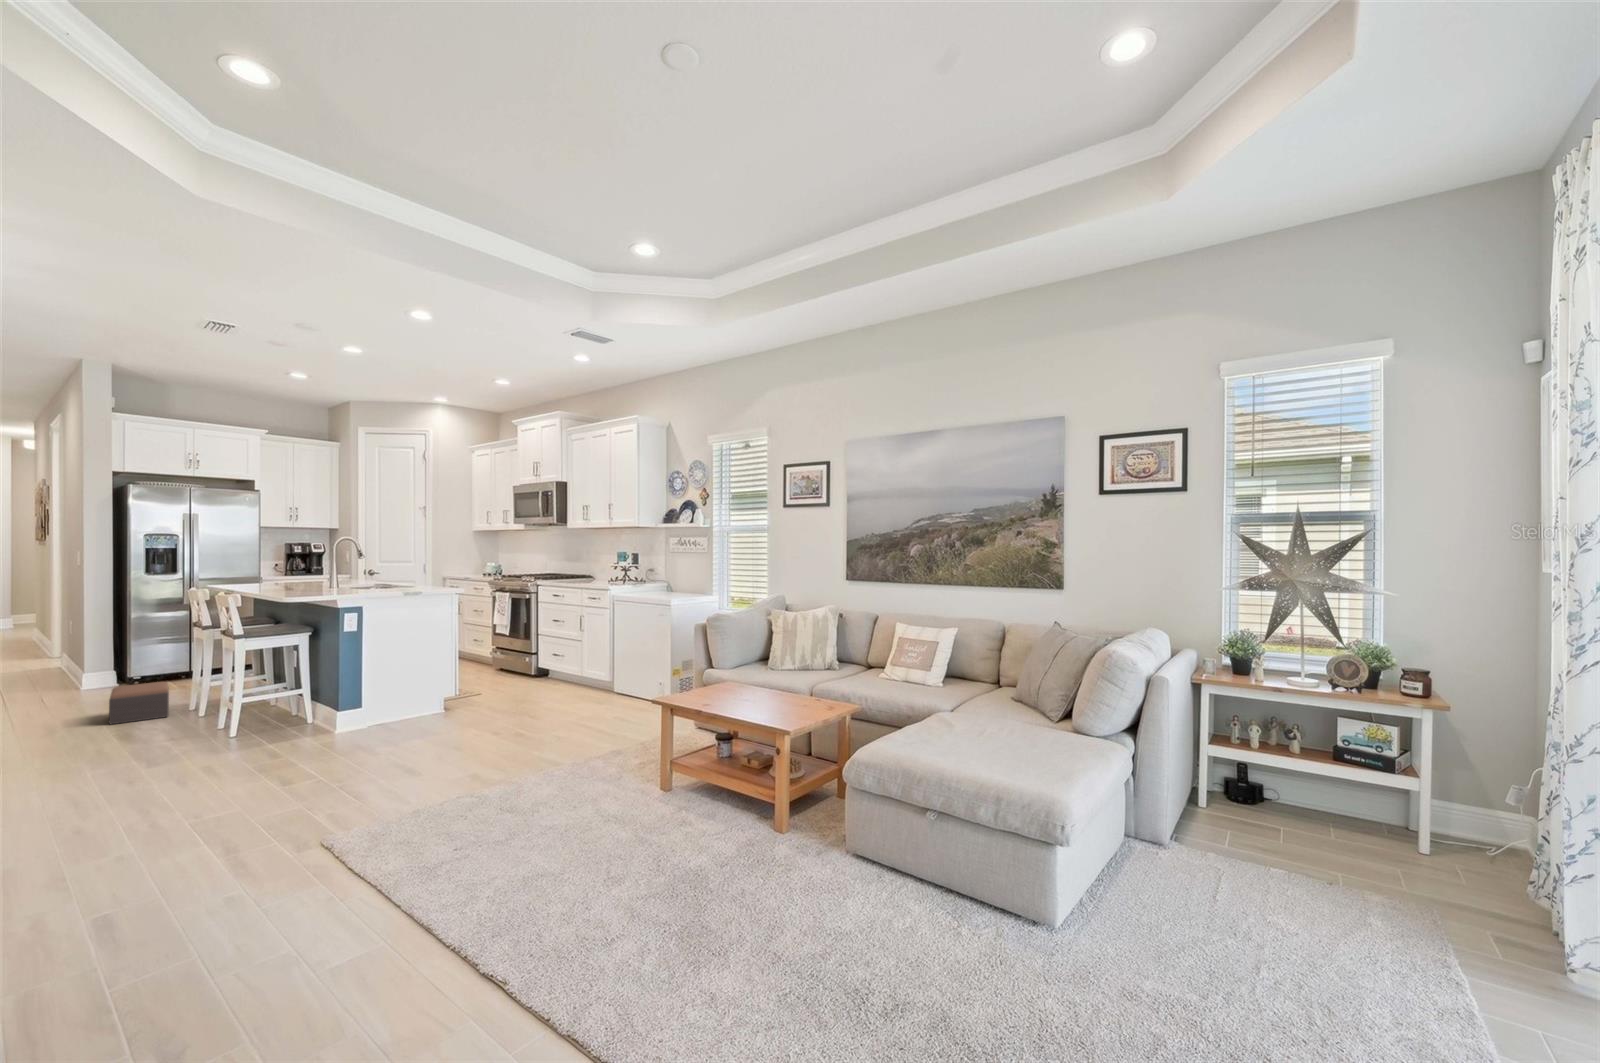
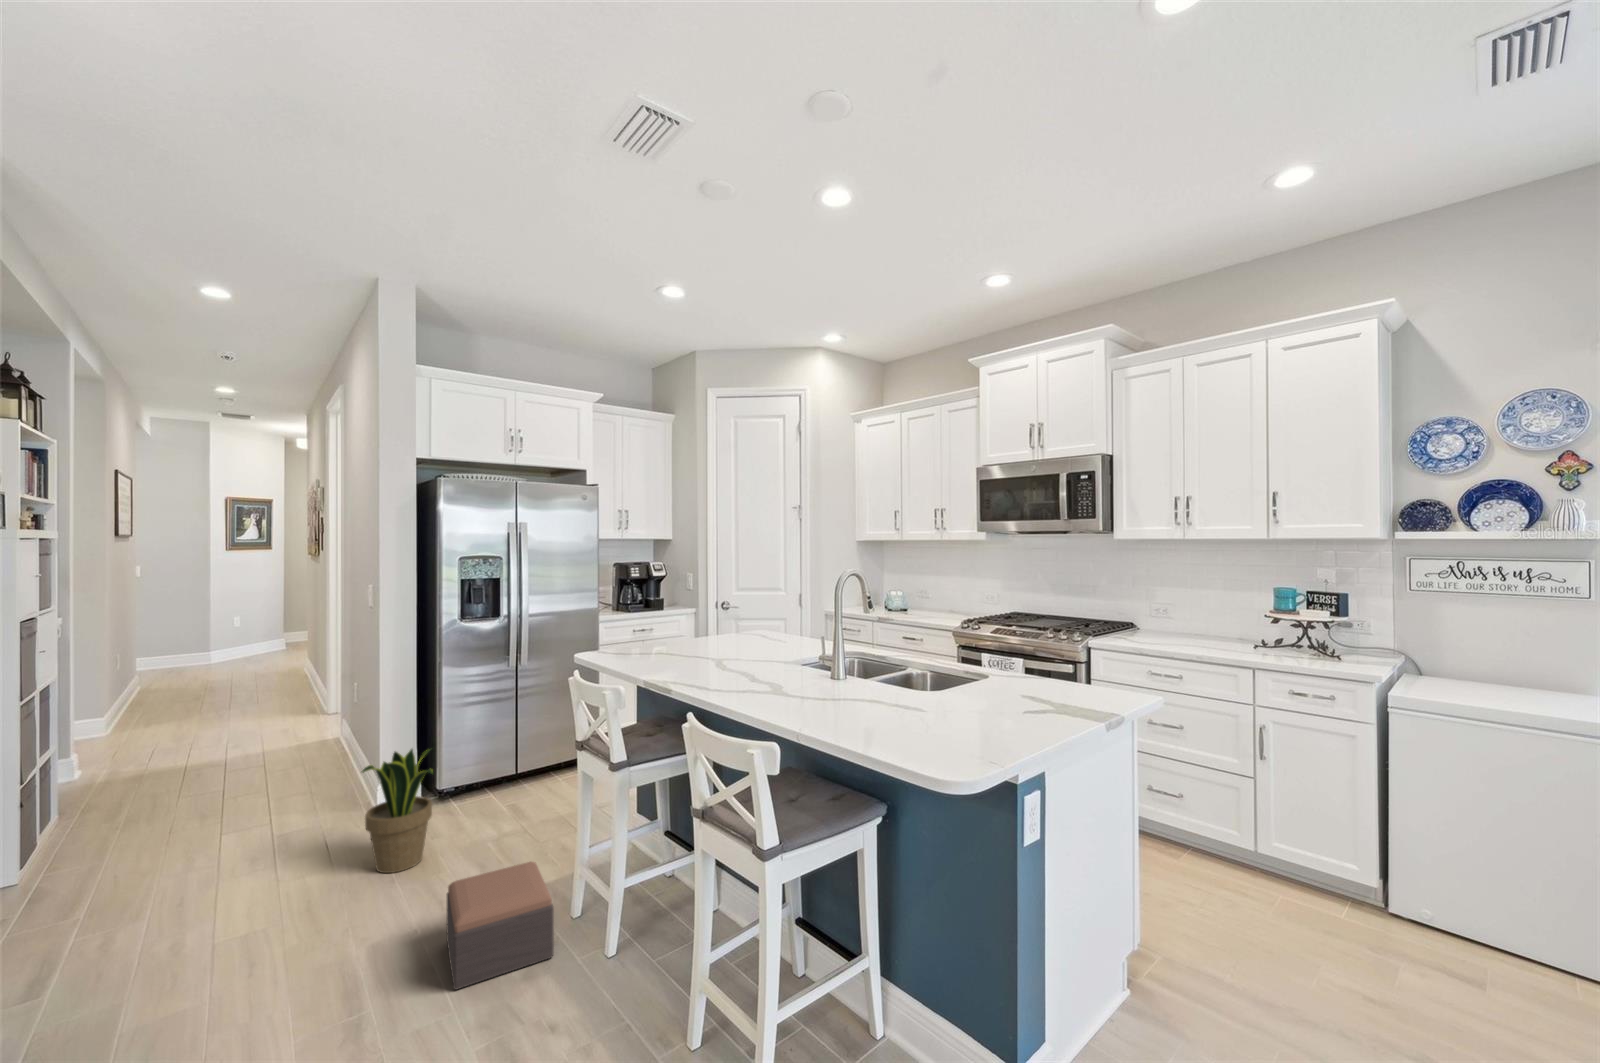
potted plant: none [65,638,117,704] -> present [362,749,433,873]

